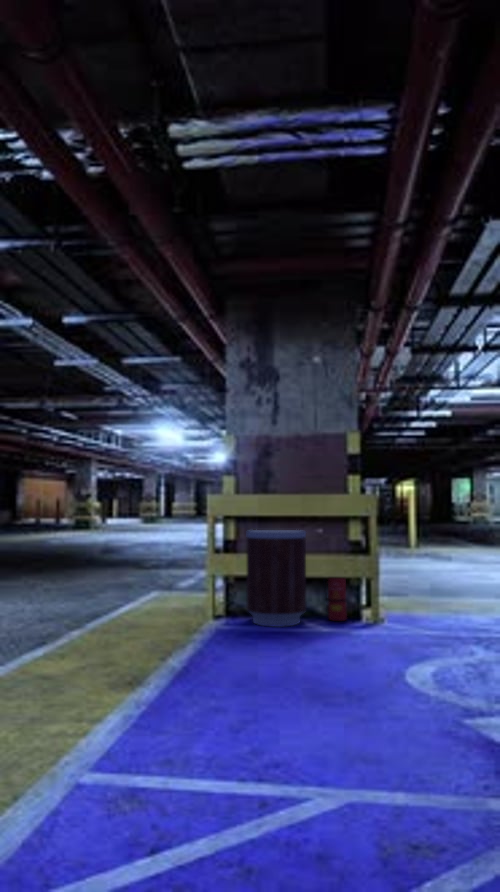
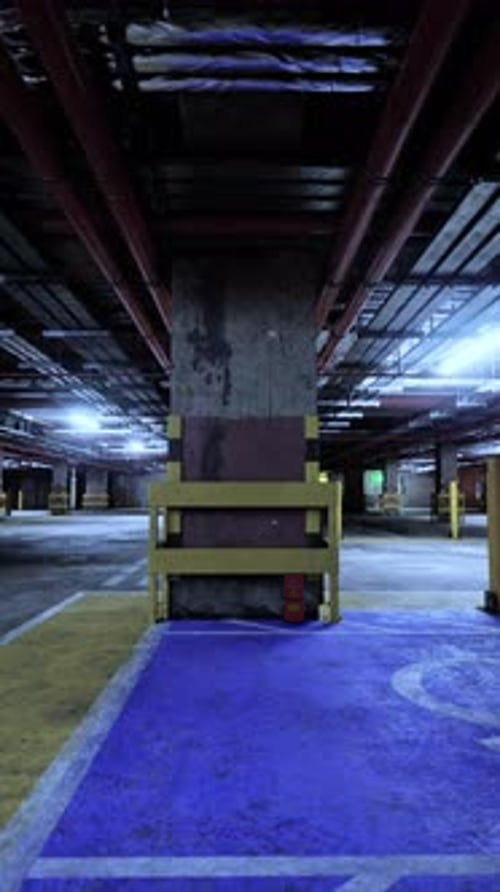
trash can: present [246,530,307,627] -> none [194,522,262,630]

